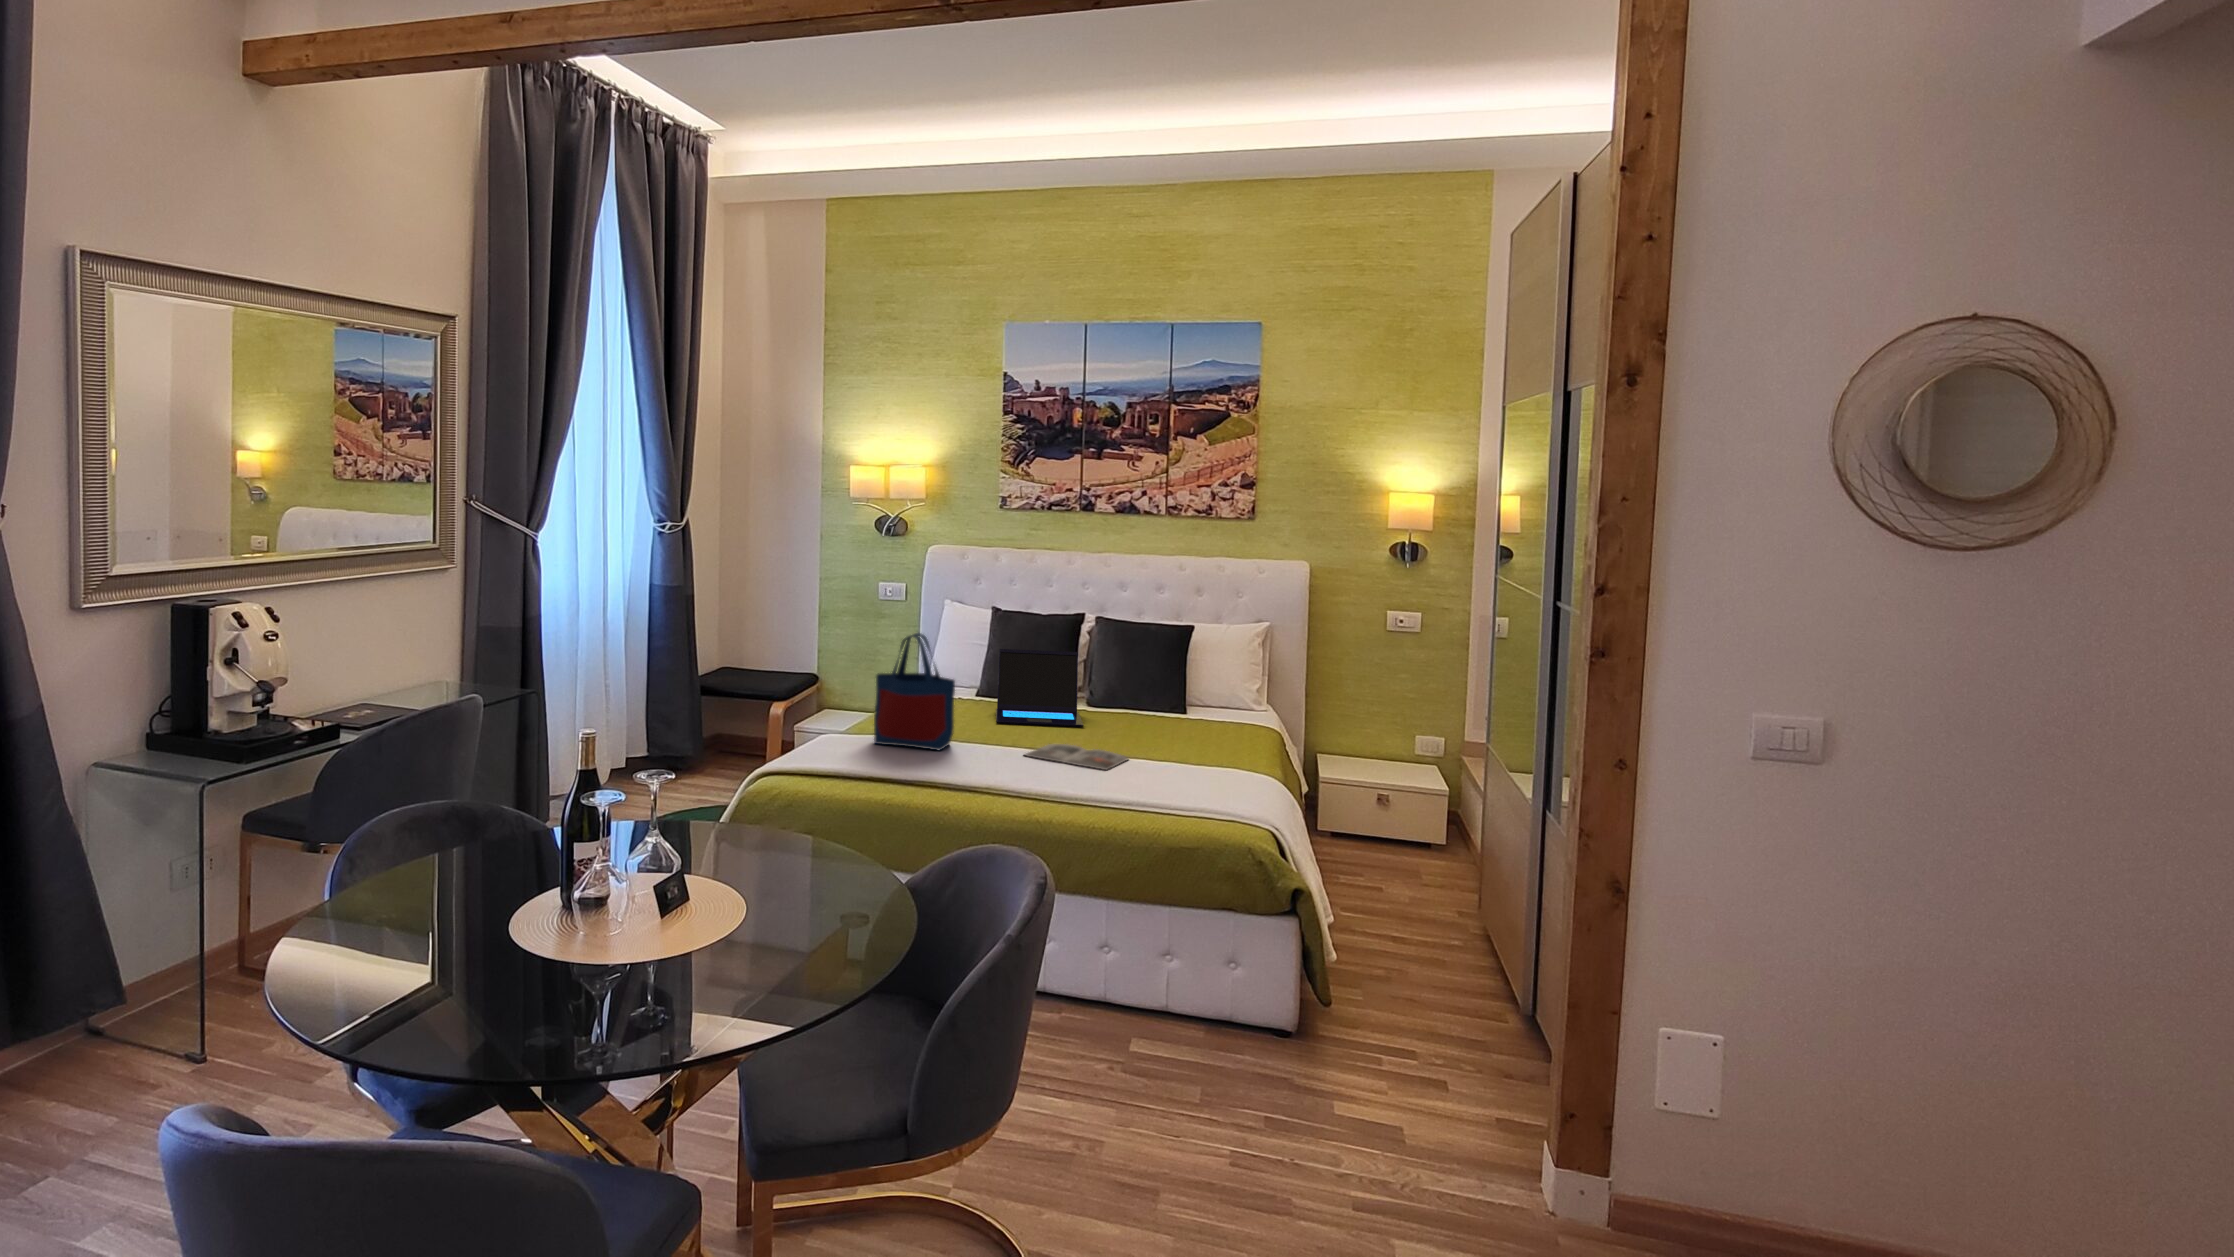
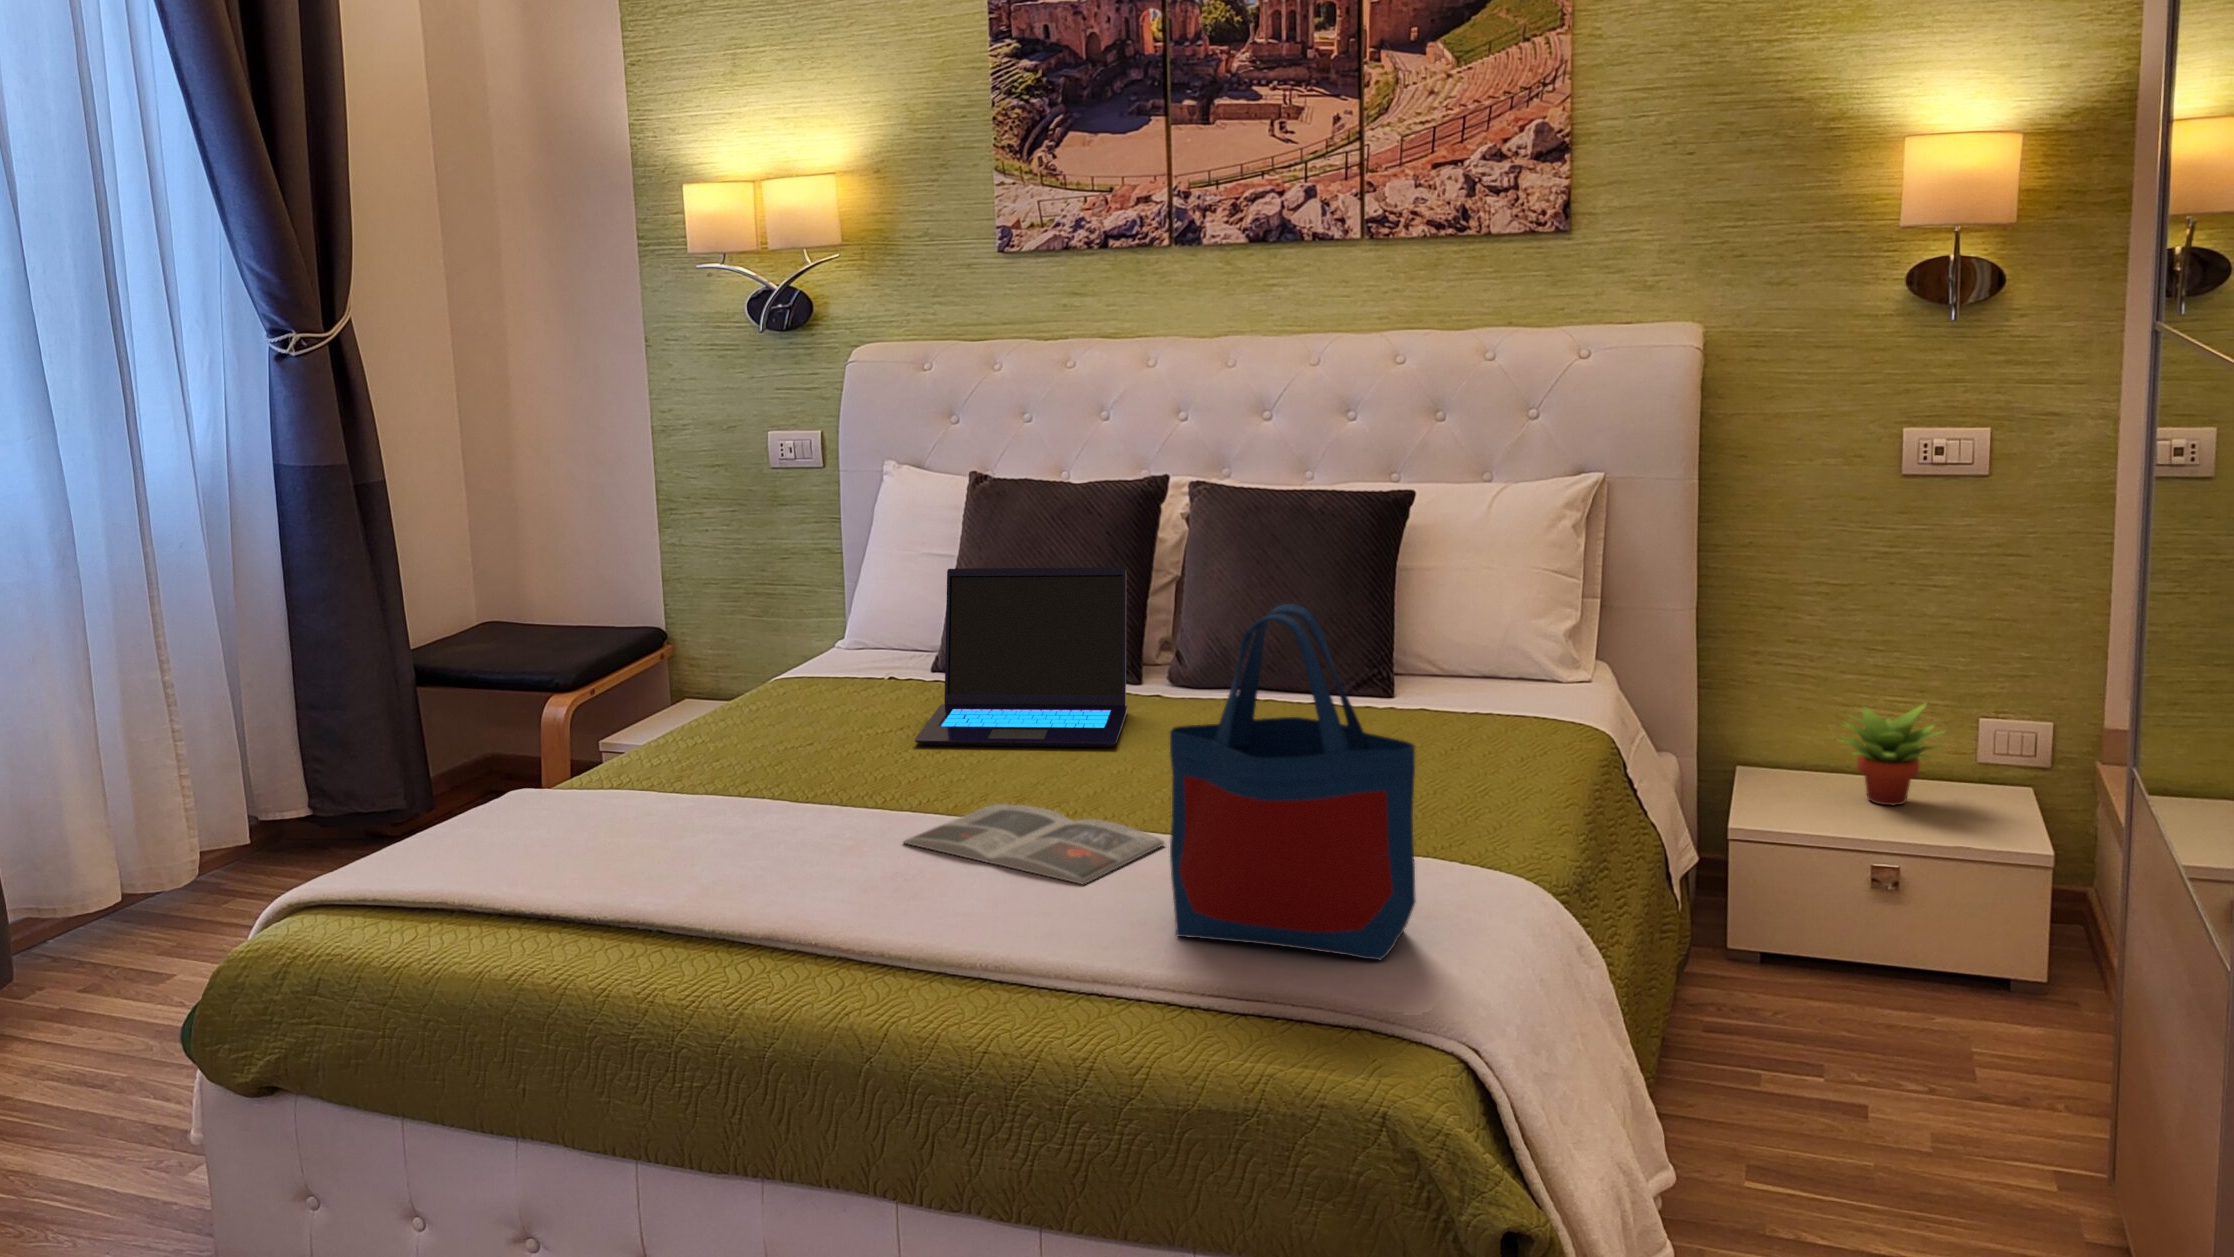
tote bag: present [874,633,955,750] -> present [1170,604,1416,960]
succulent plant: none [1361,726,1407,770] -> present [1840,702,1944,805]

